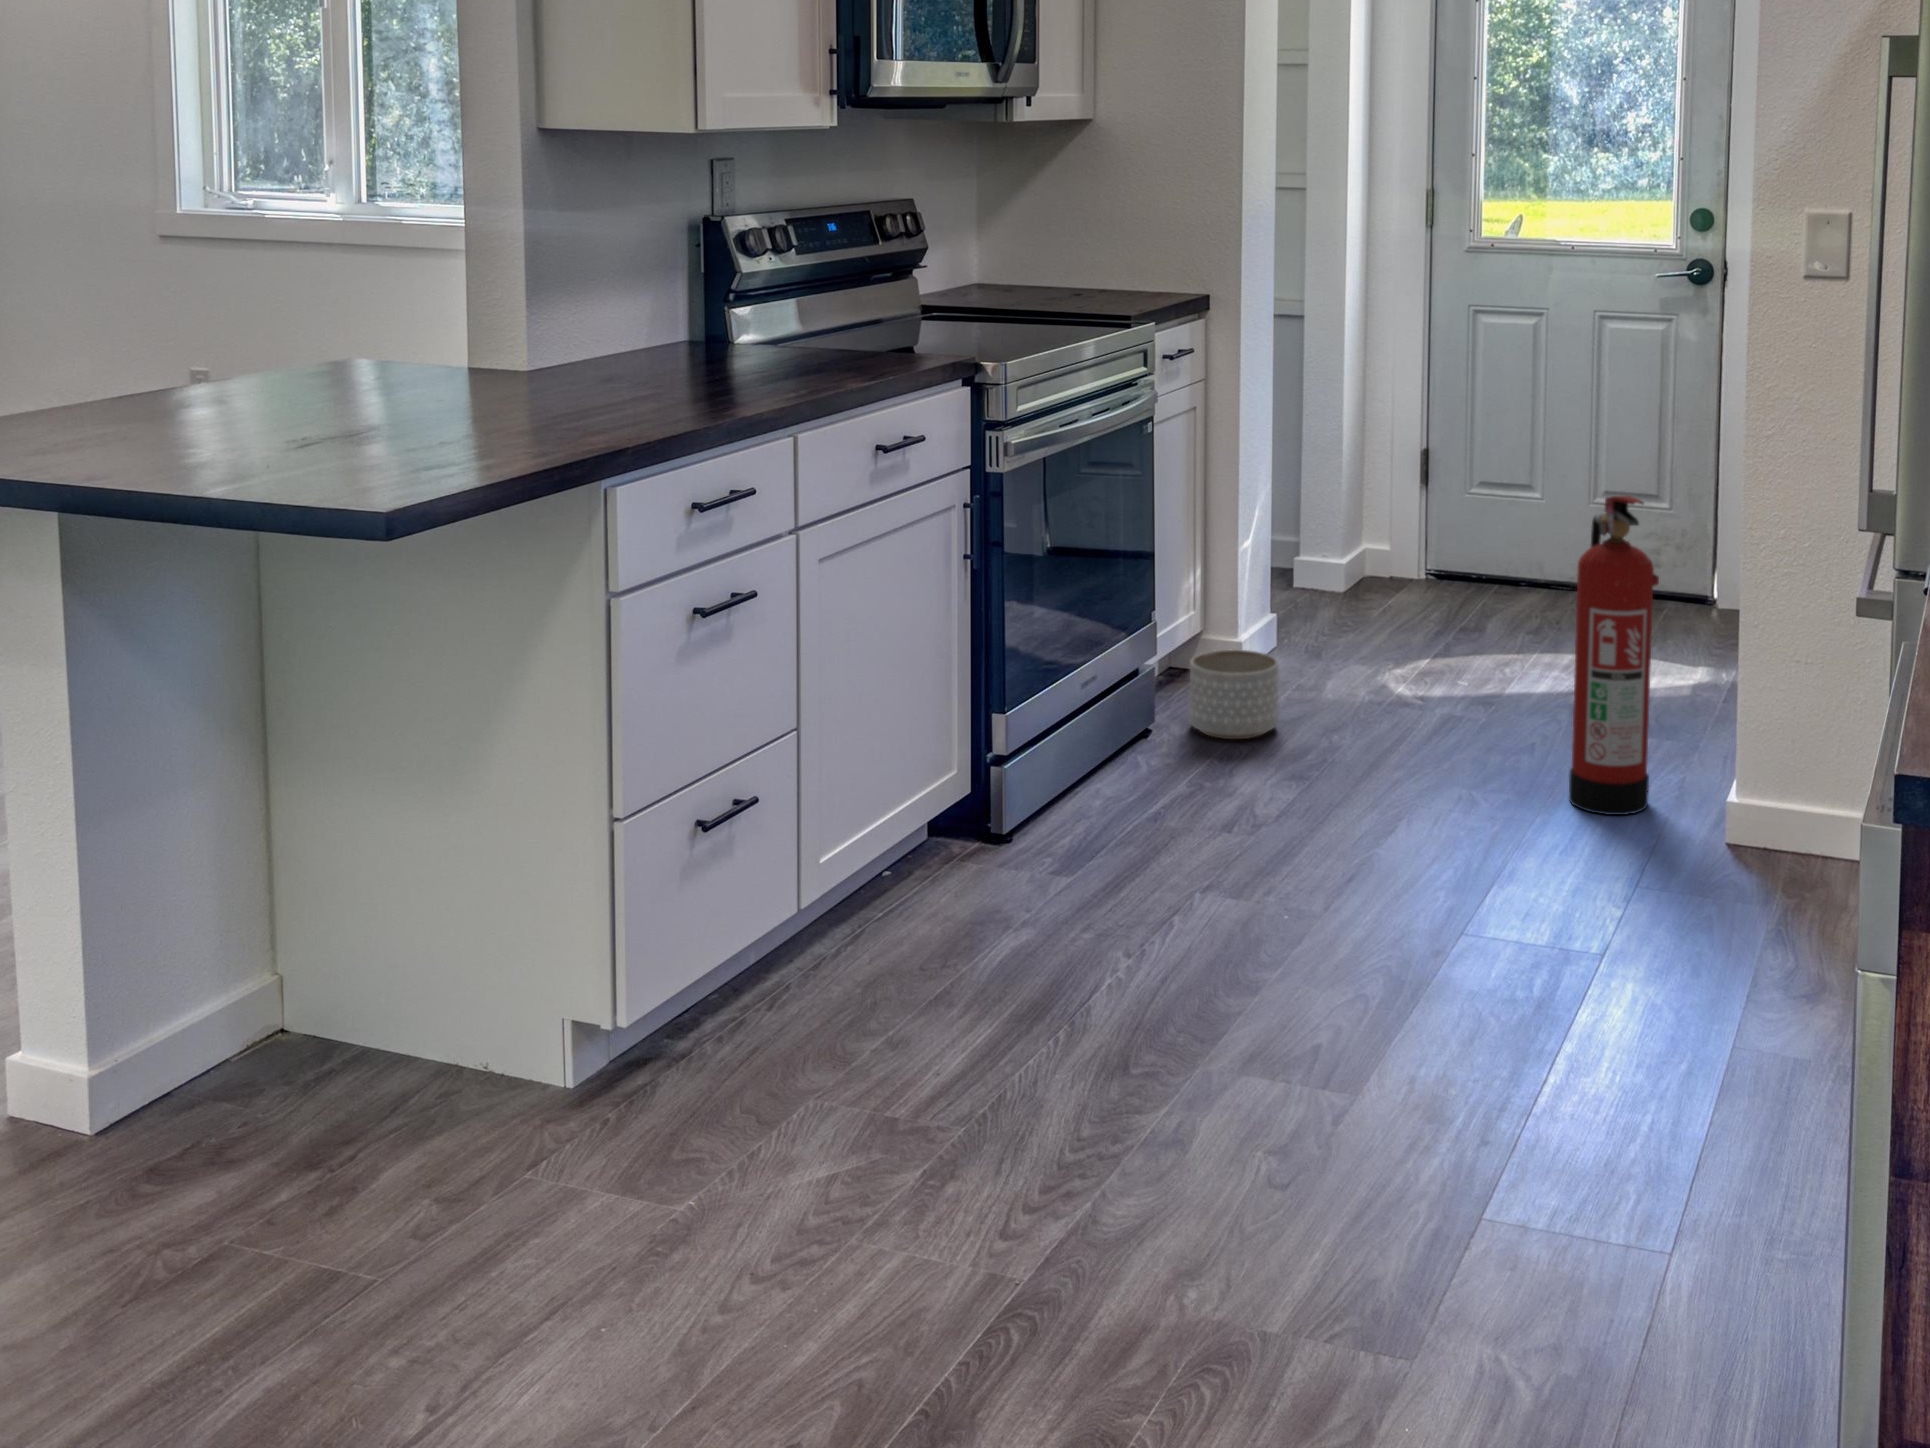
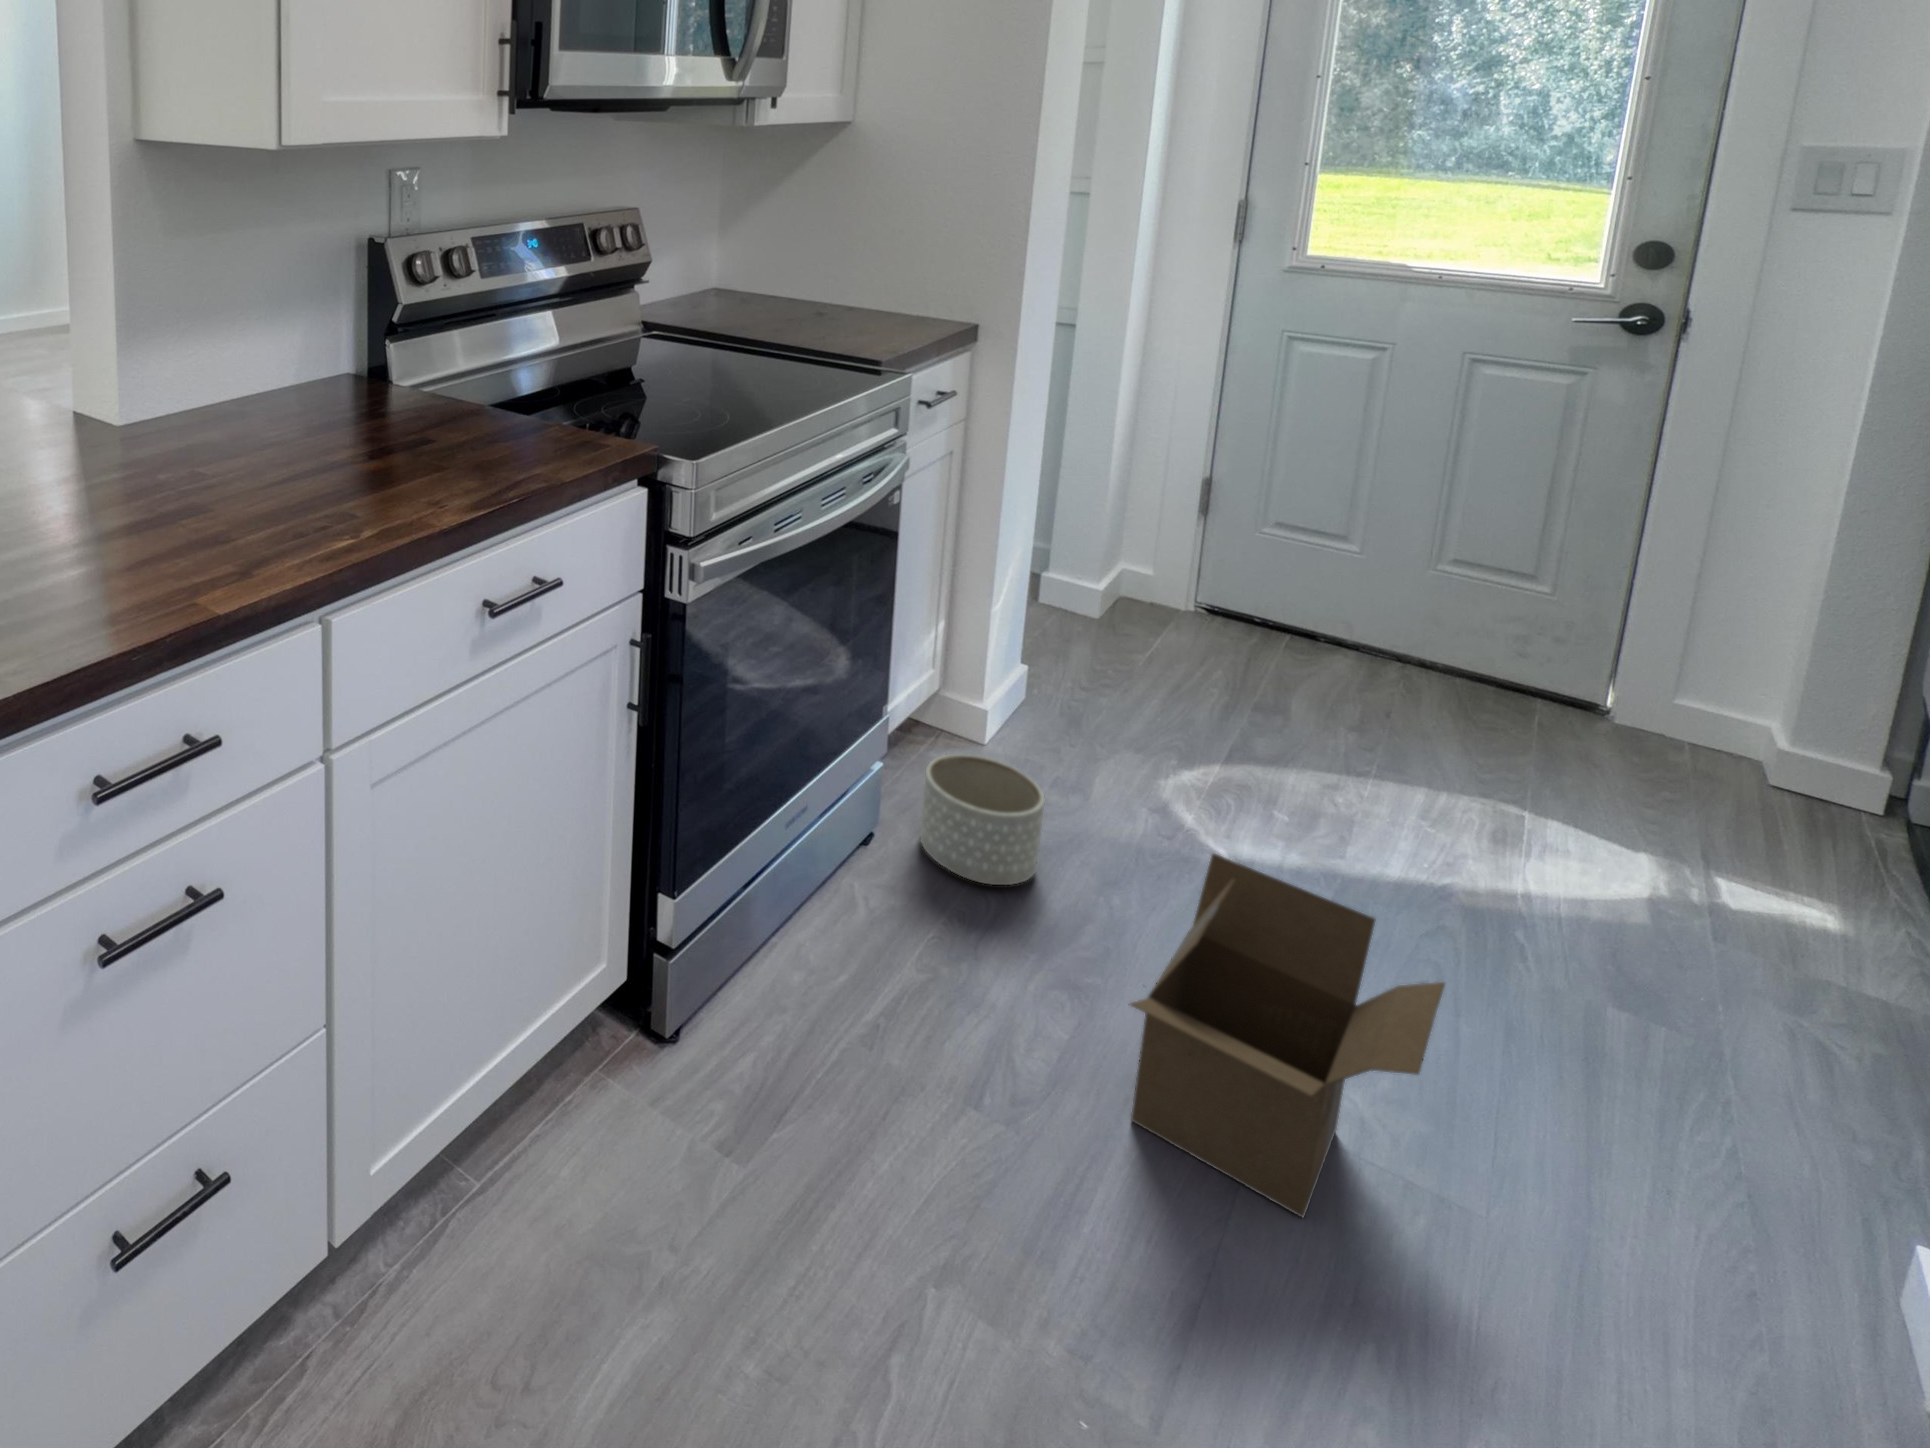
fire extinguisher: present [1569,496,1659,815] -> none [1548,761,1823,1269]
cardboard box: none [1312,639,1496,833] -> present [1130,854,1445,1217]

